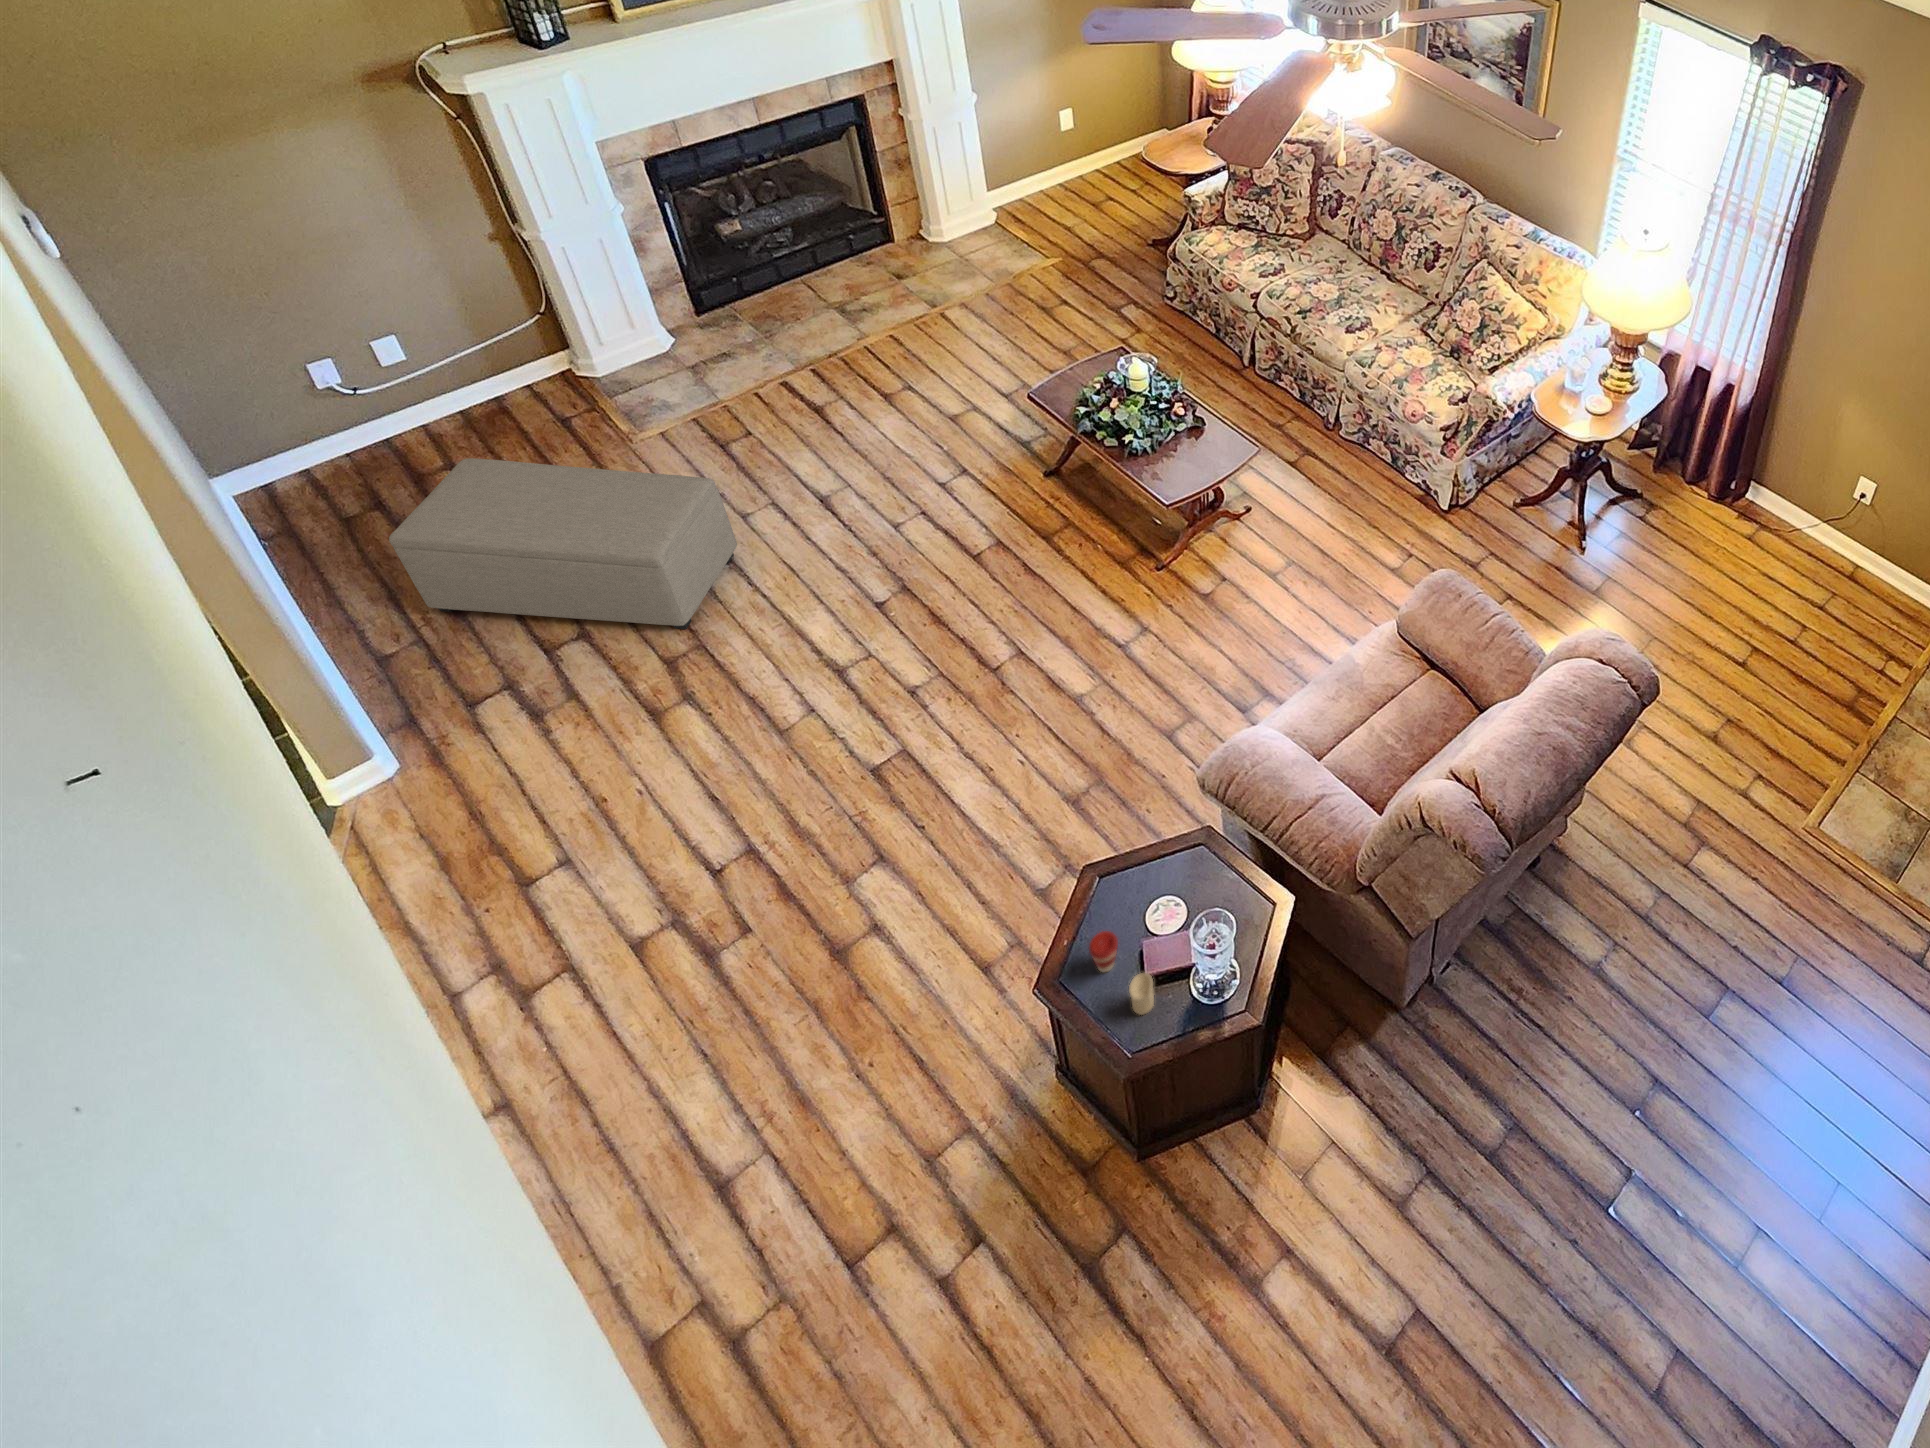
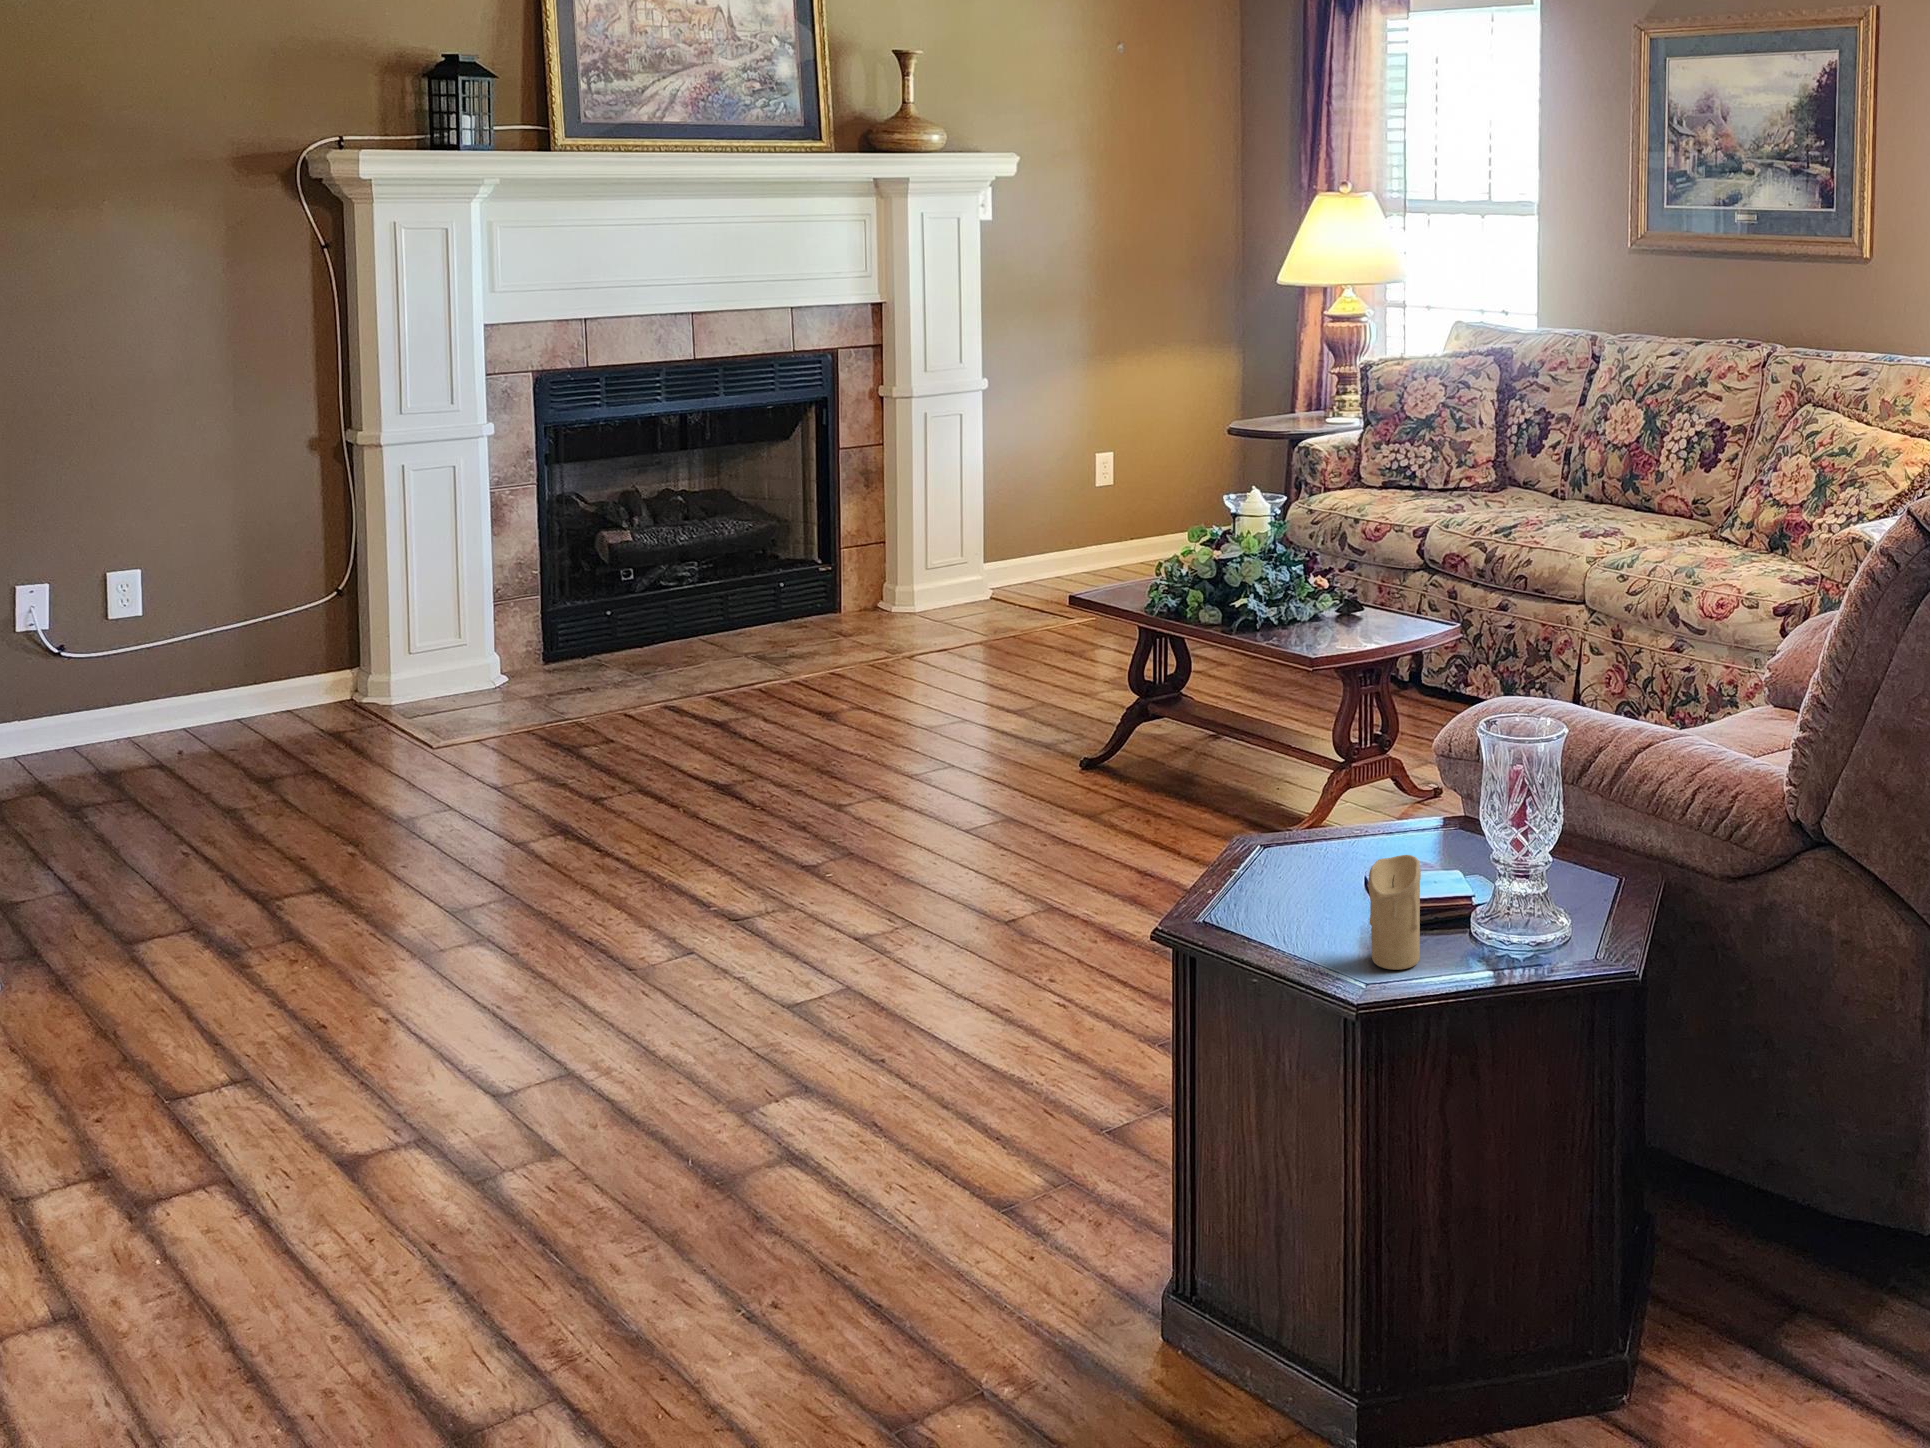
ottoman: present [389,458,737,629] -> none [80,635,583,888]
coffee cup: present [1089,931,1118,972] -> none [1274,823,1334,933]

